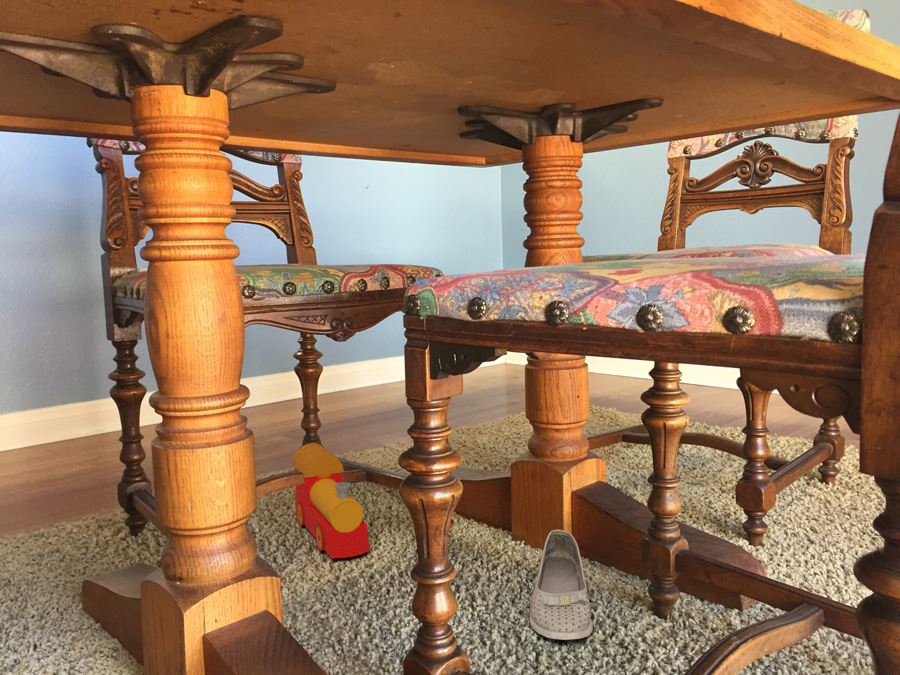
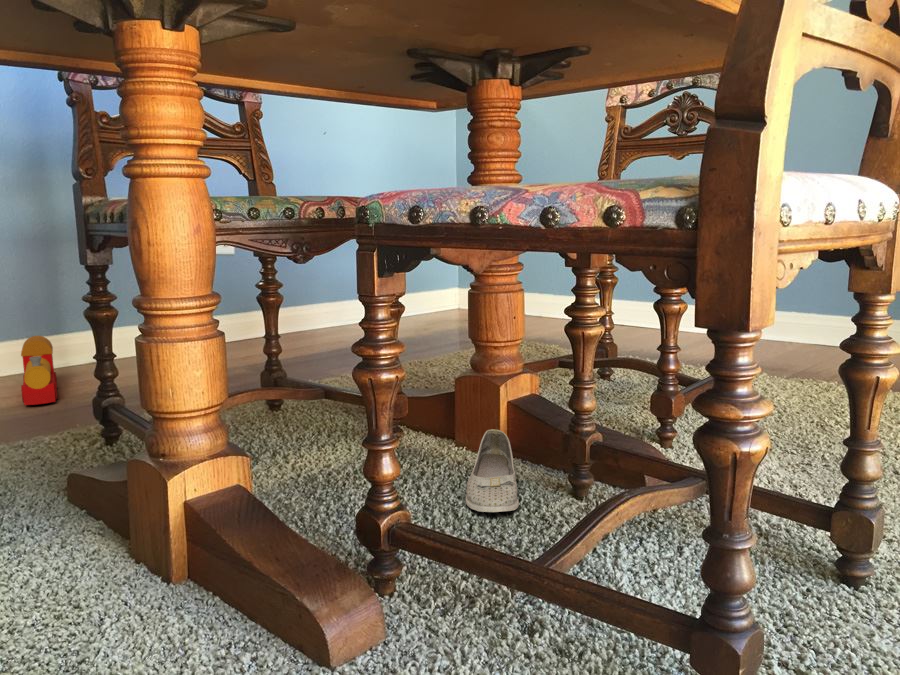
toy train: present [293,443,370,558] -> present [21,336,58,405]

